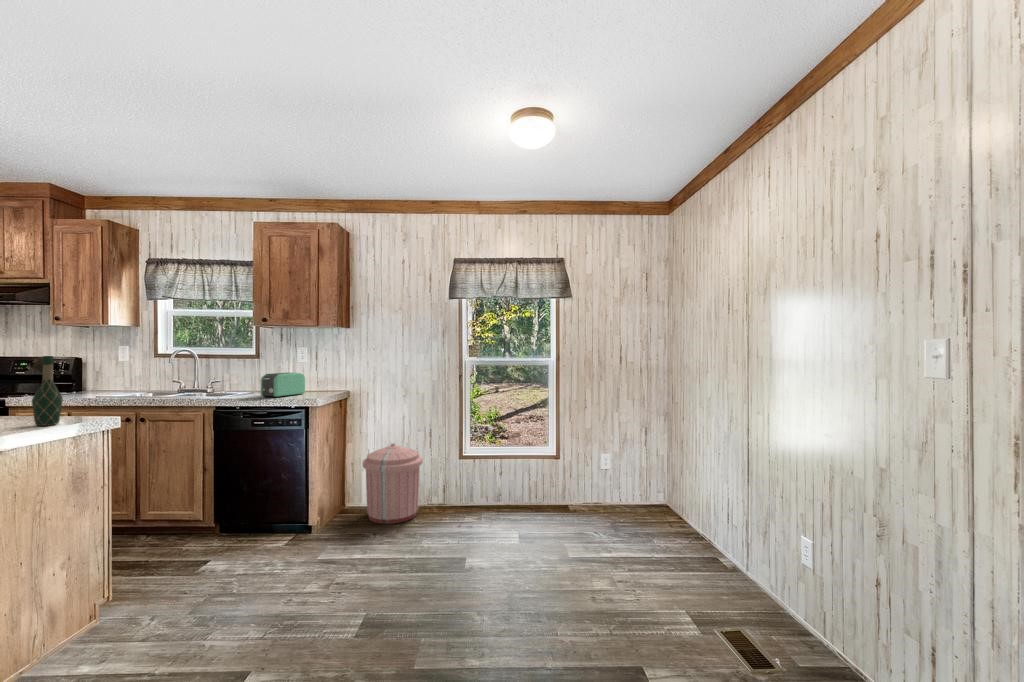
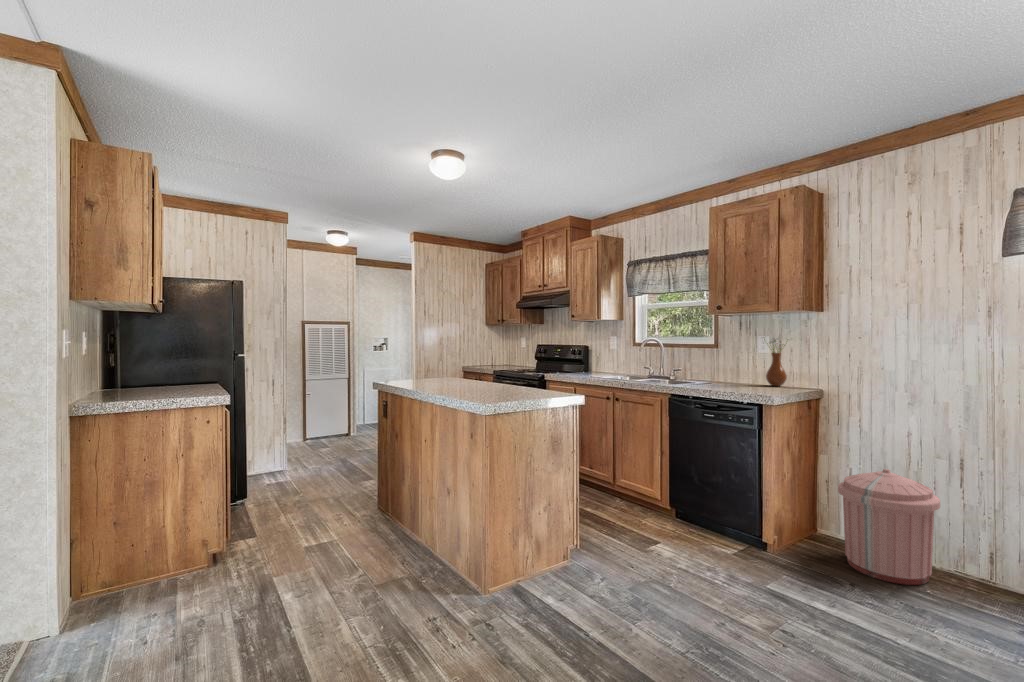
vase: none [298,346,327,389] -> present [766,338,789,386]
wine bottle: present [32,356,63,426] -> none [528,341,545,396]
toaster: present [261,373,305,397] -> none [713,365,763,391]

